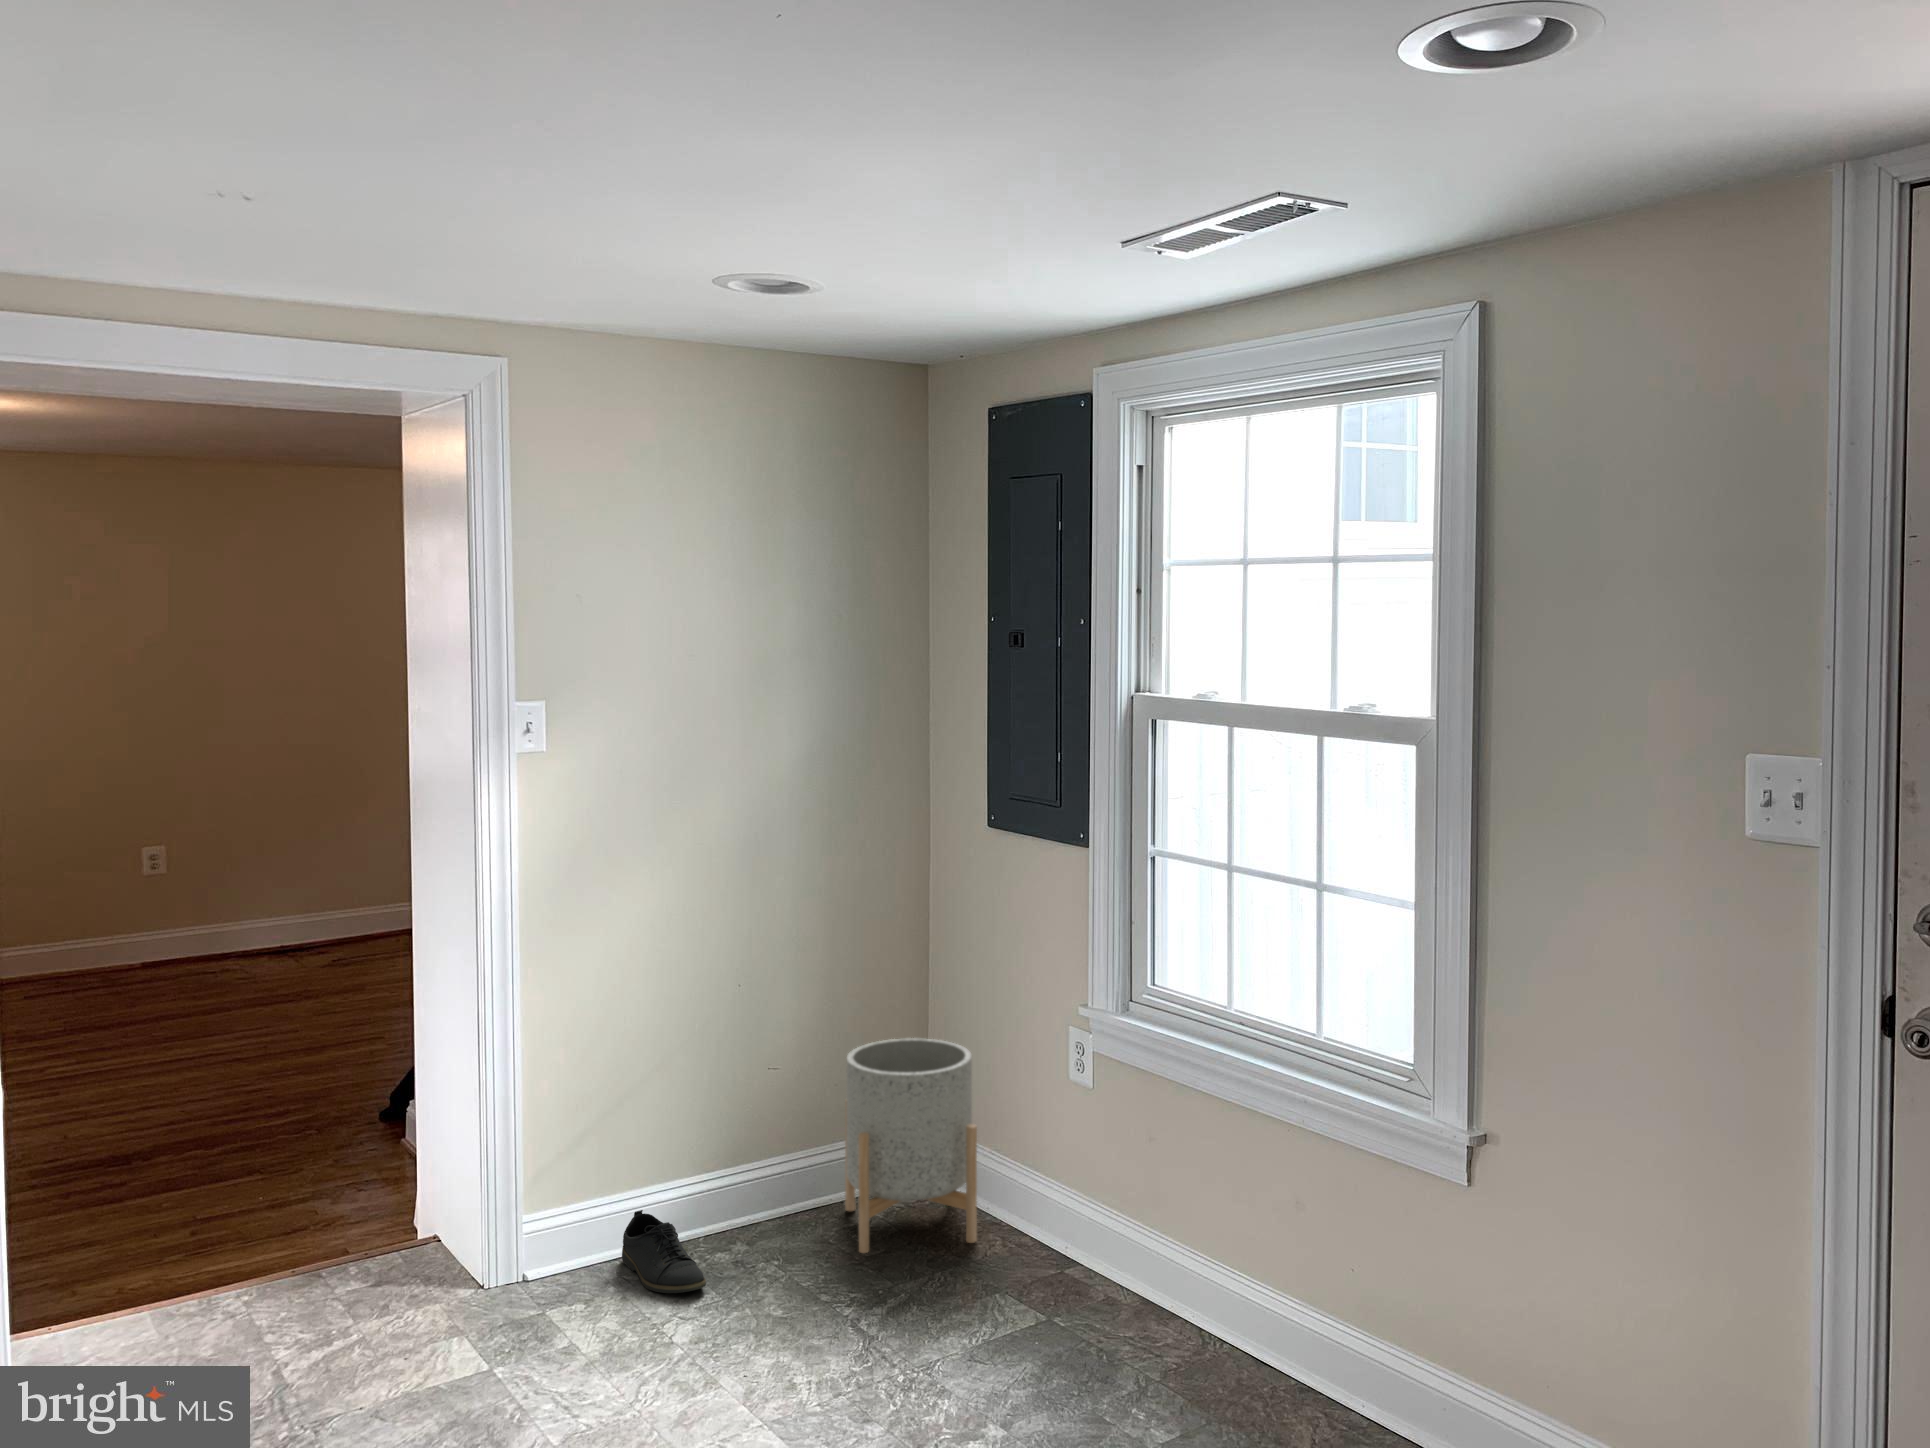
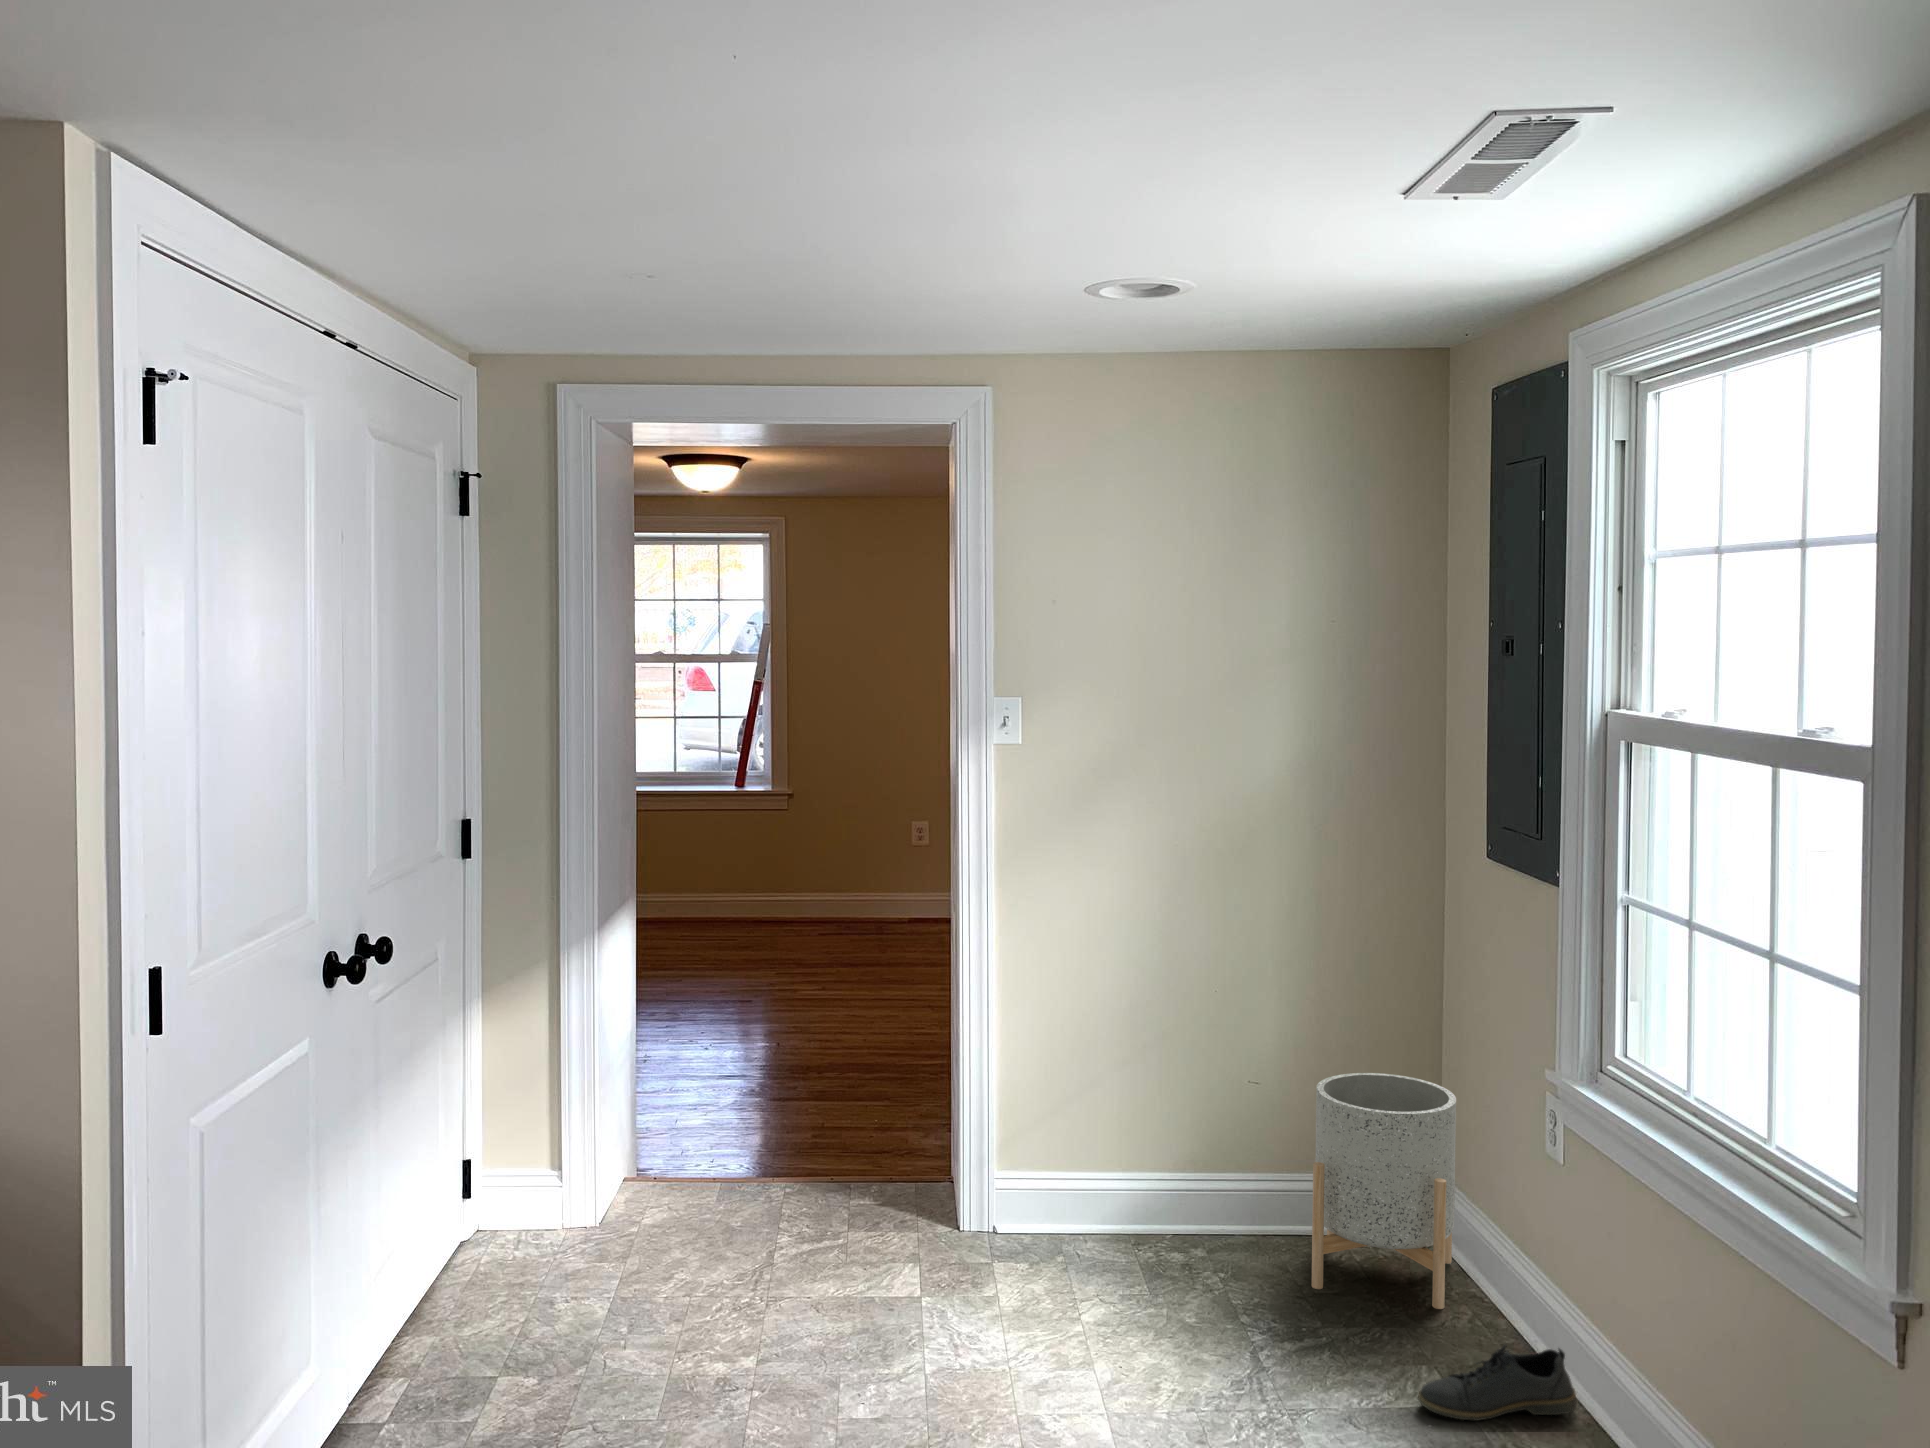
shoe: present [622,1210,706,1293] -> present [1418,1345,1577,1421]

